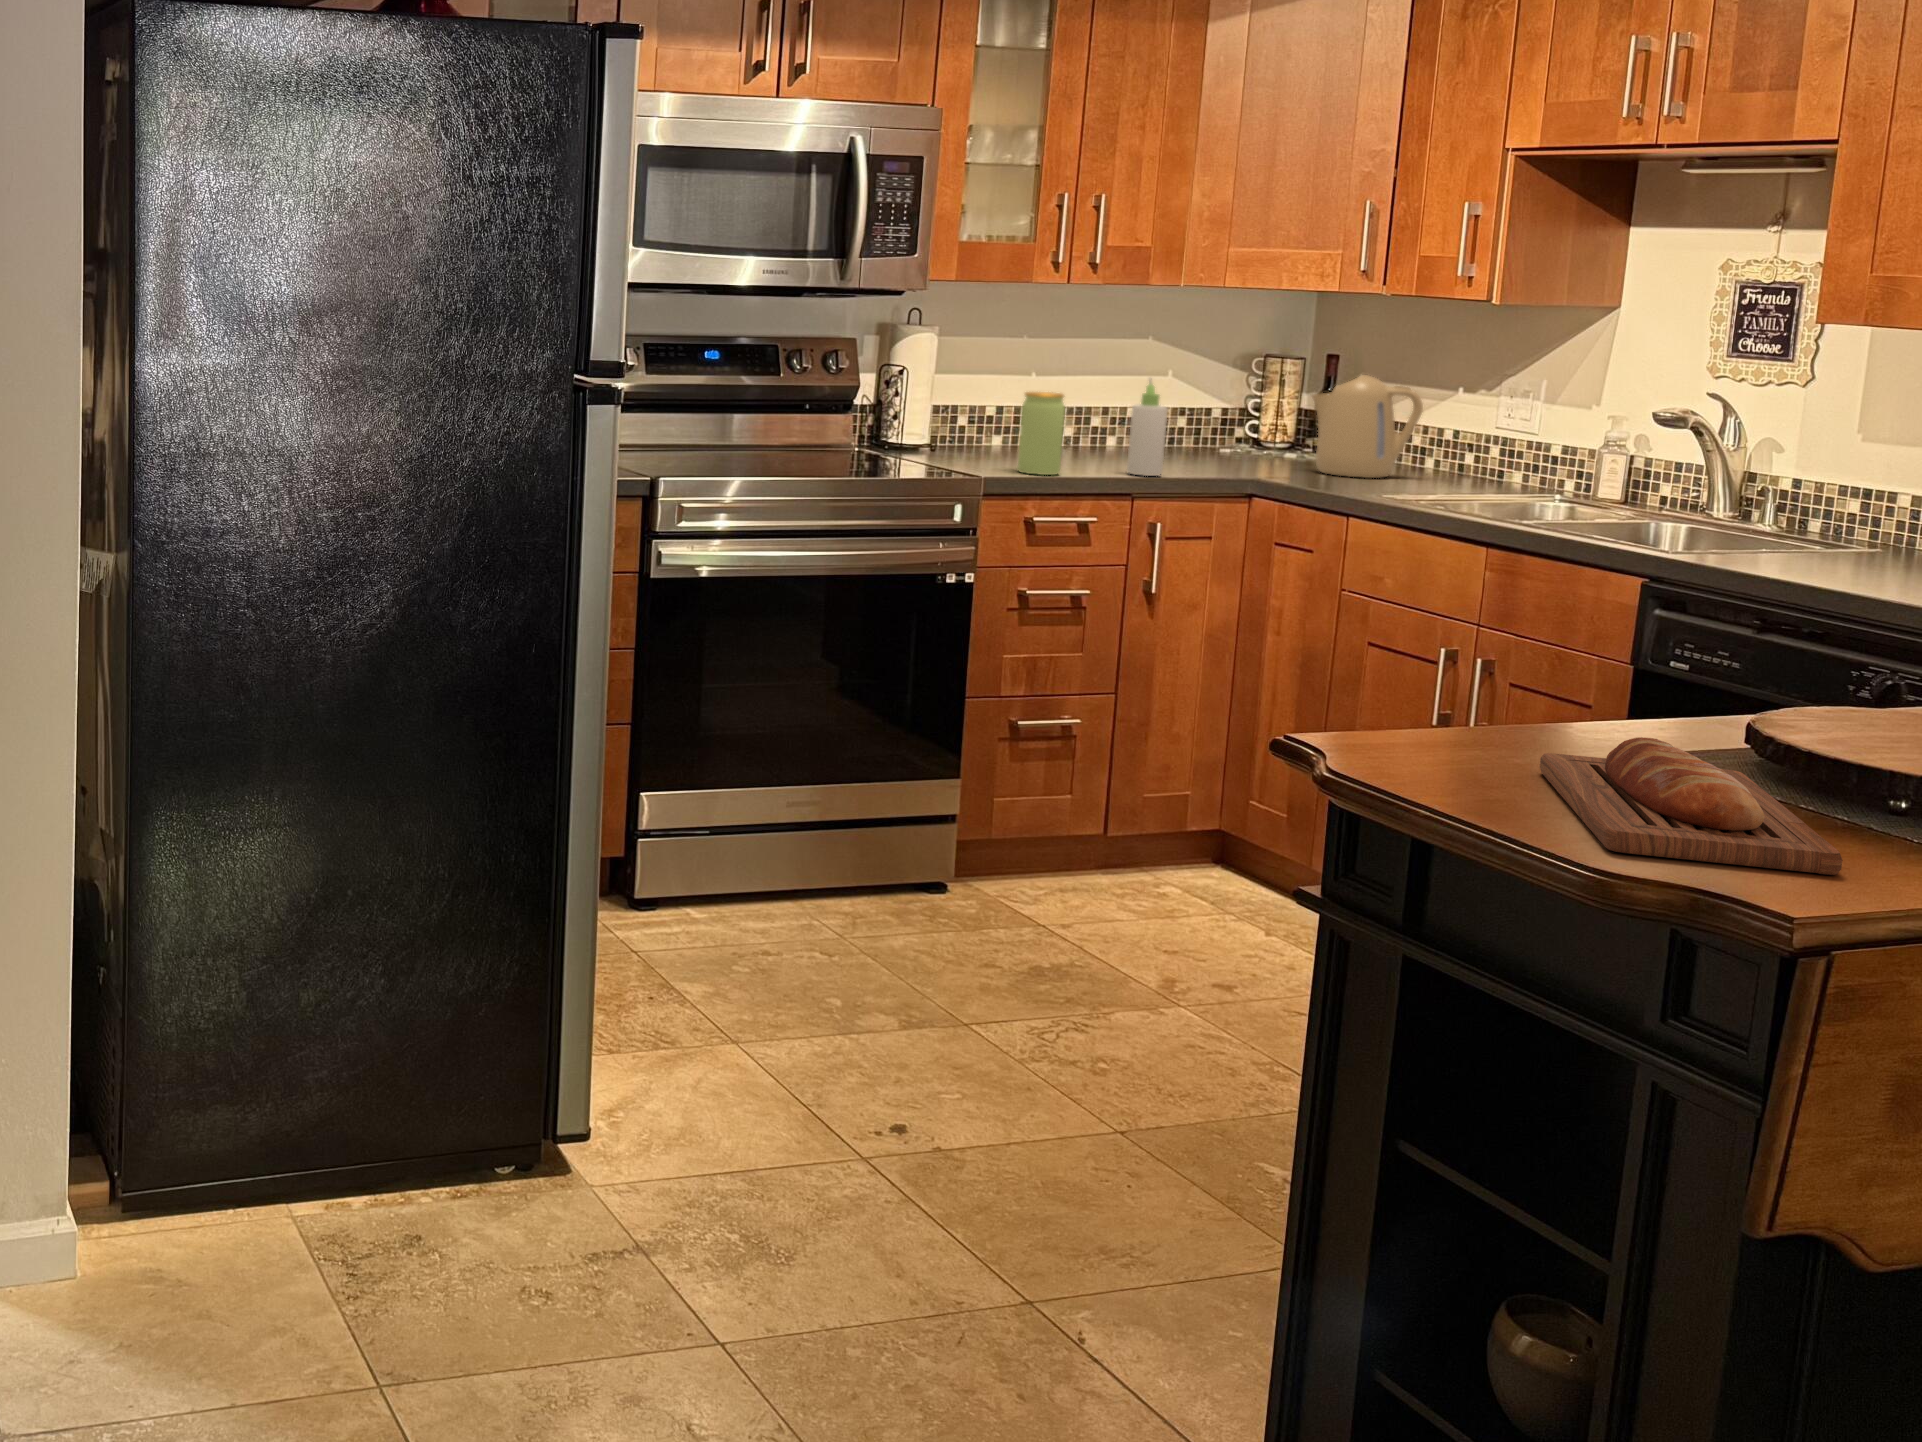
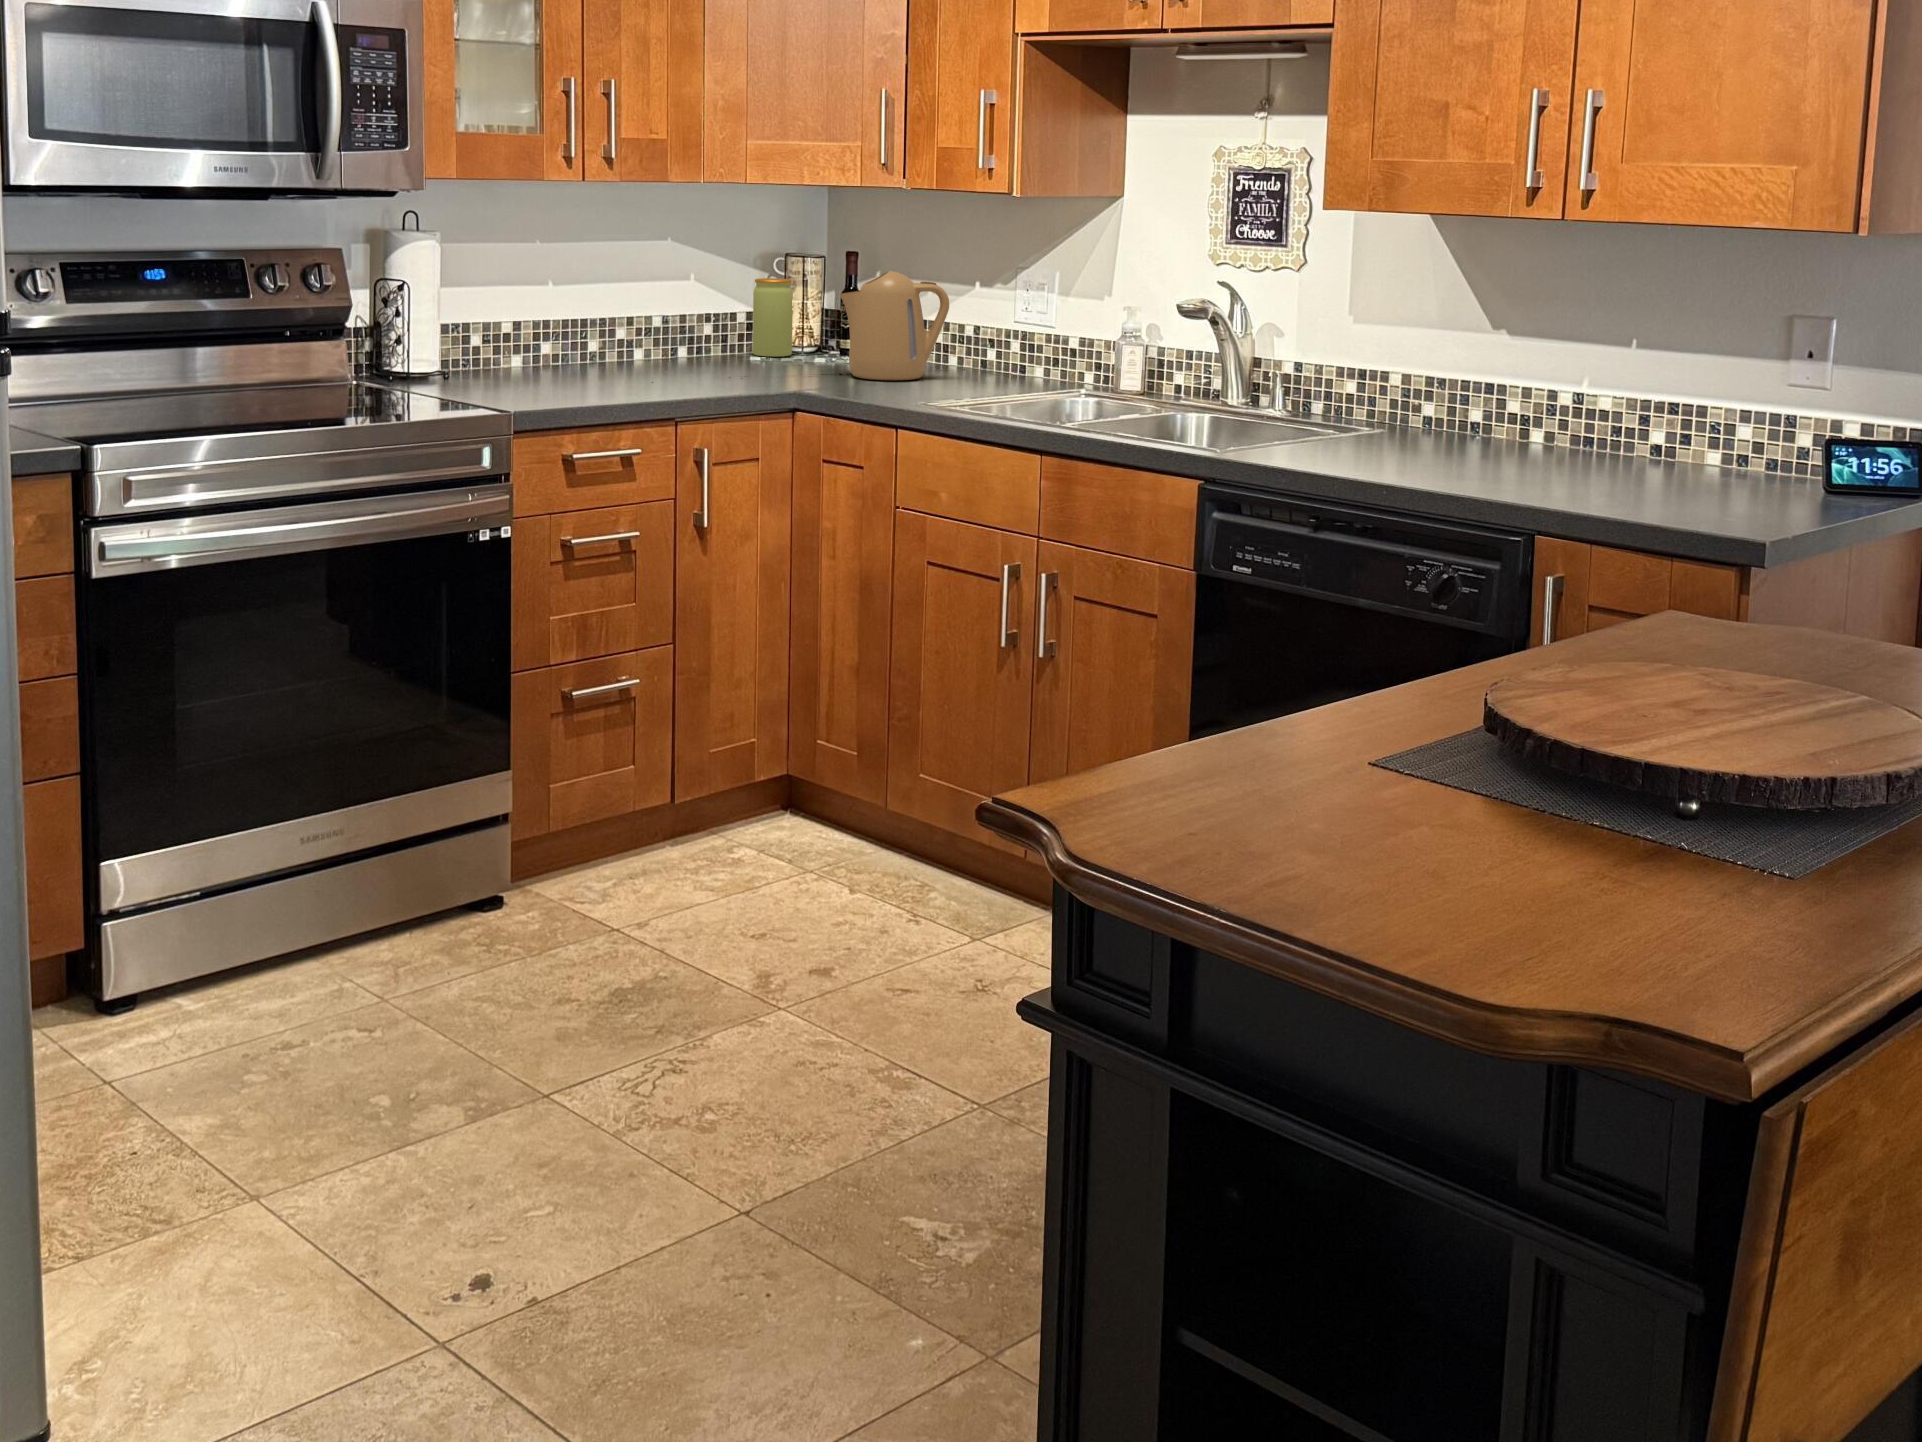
bottle: present [1127,380,1167,476] -> none [663,284,702,395]
jar: present [1018,392,1065,475] -> present [753,278,793,357]
bread loaf: present [1540,737,1843,875] -> none [1261,733,1647,913]

